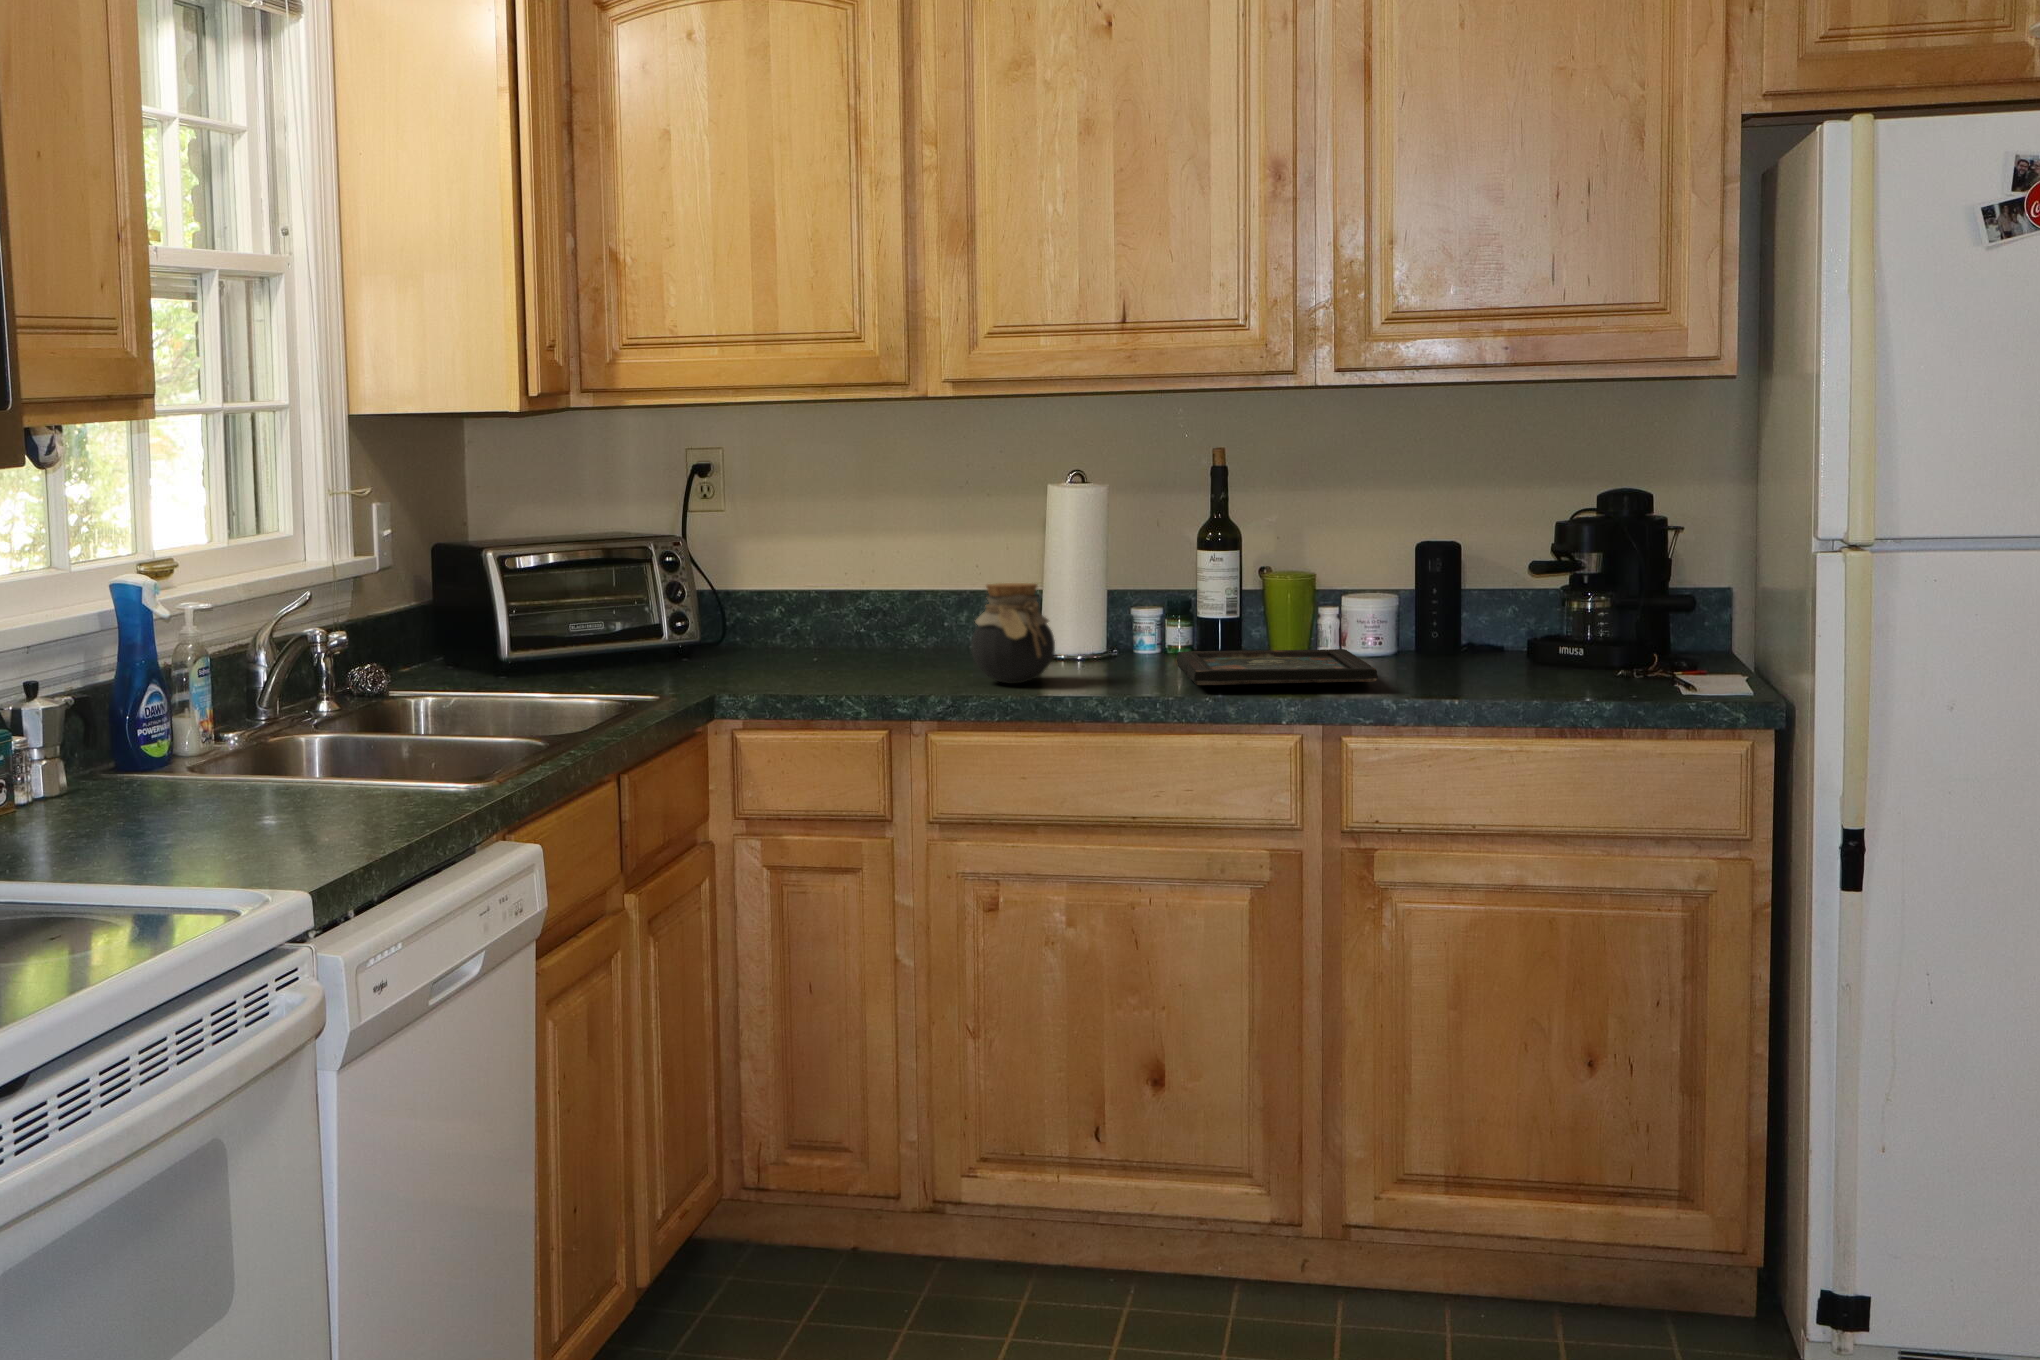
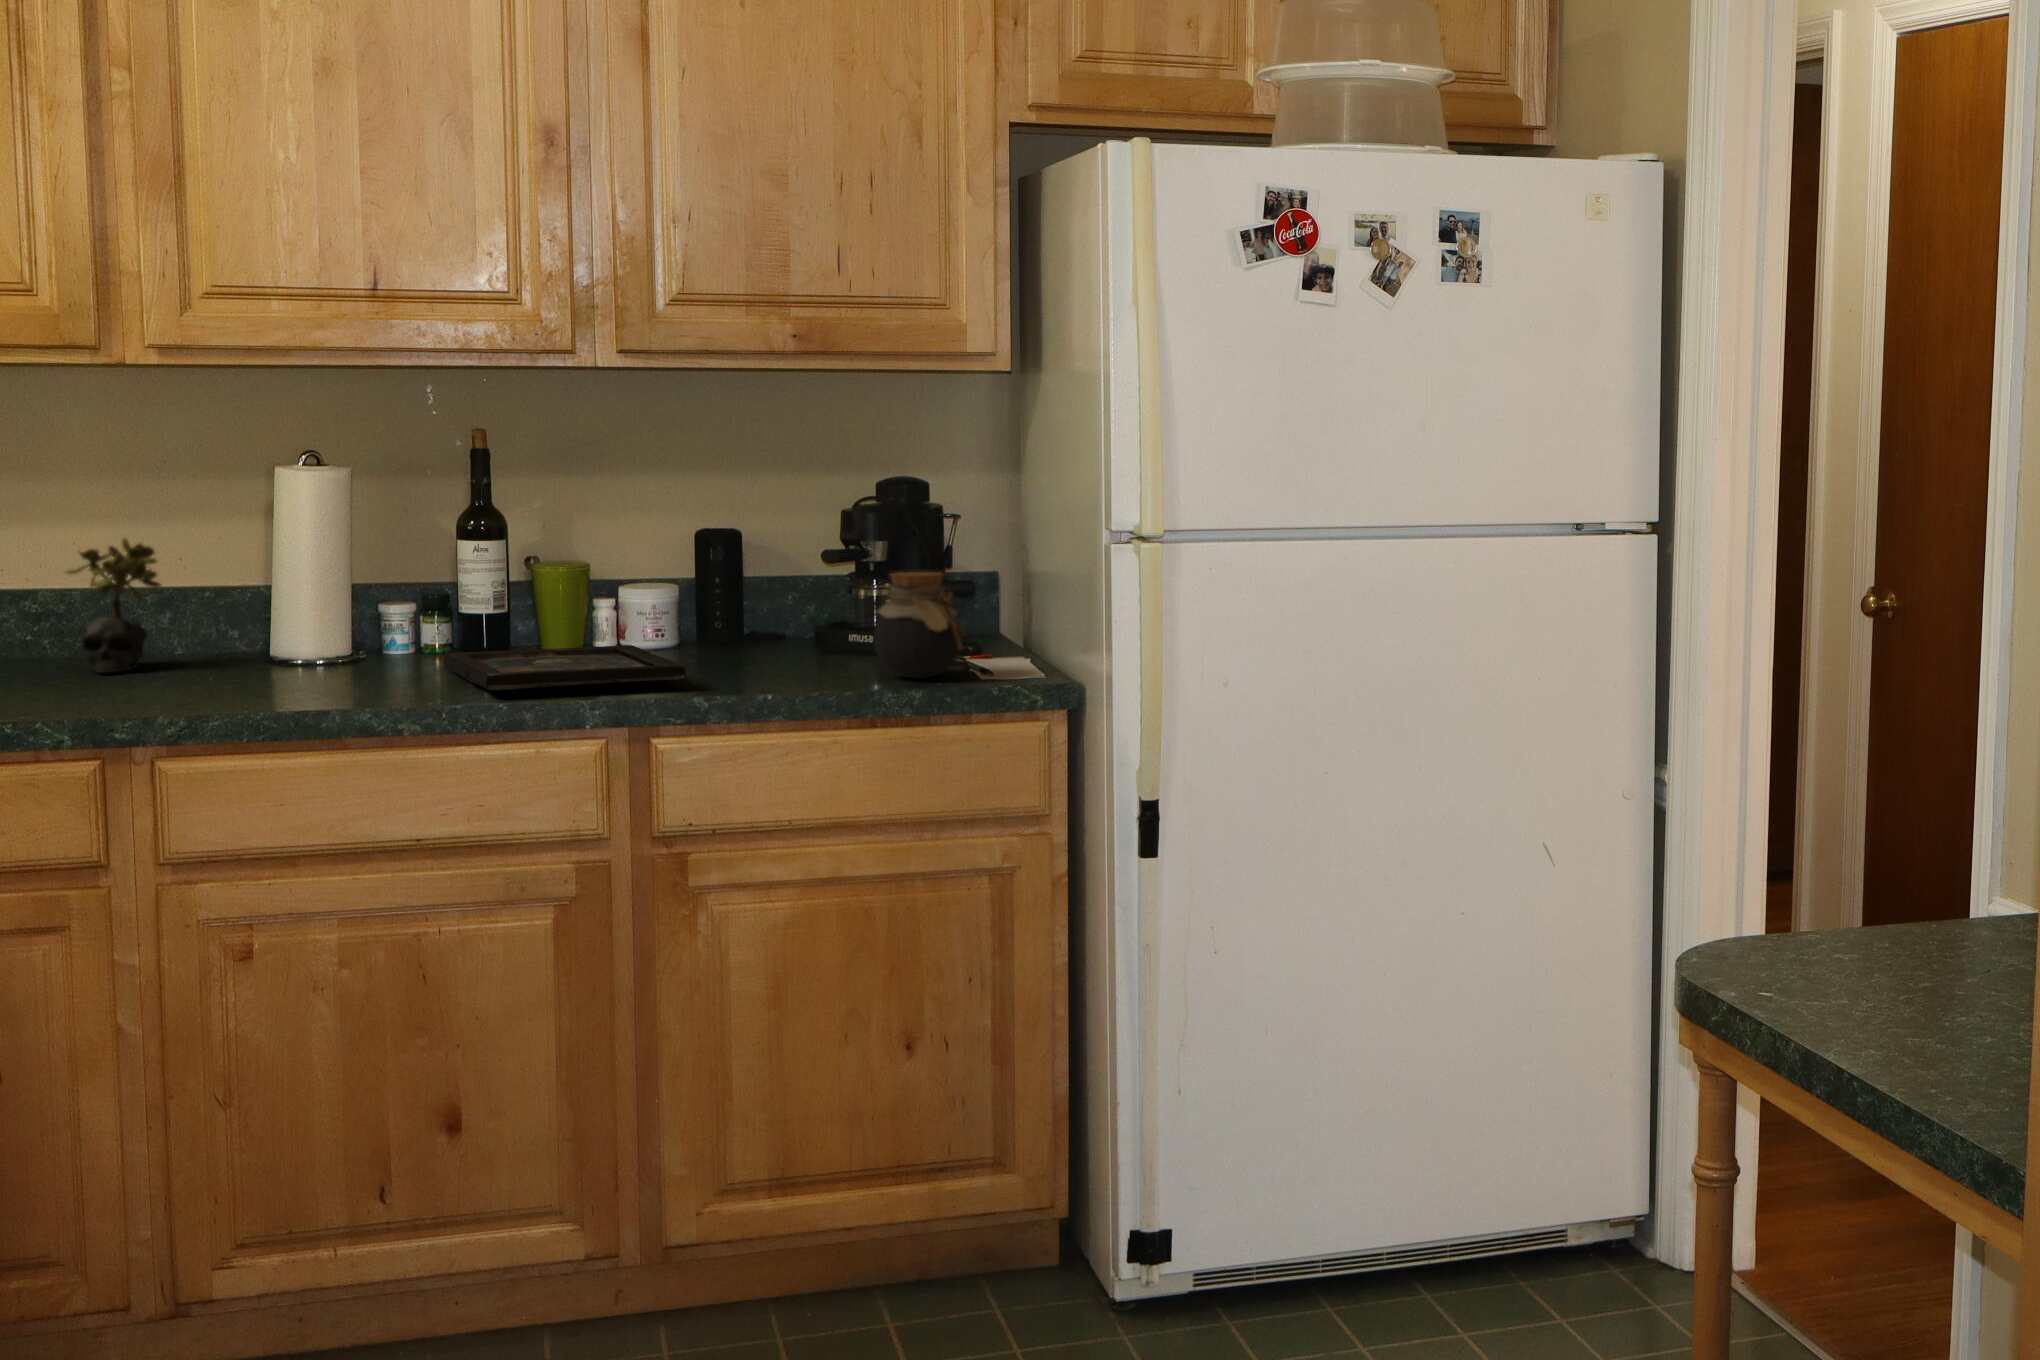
succulent plant: none [886,547,956,659] -> present [67,538,161,673]
jar: present [971,583,1055,684] -> present [874,572,964,679]

